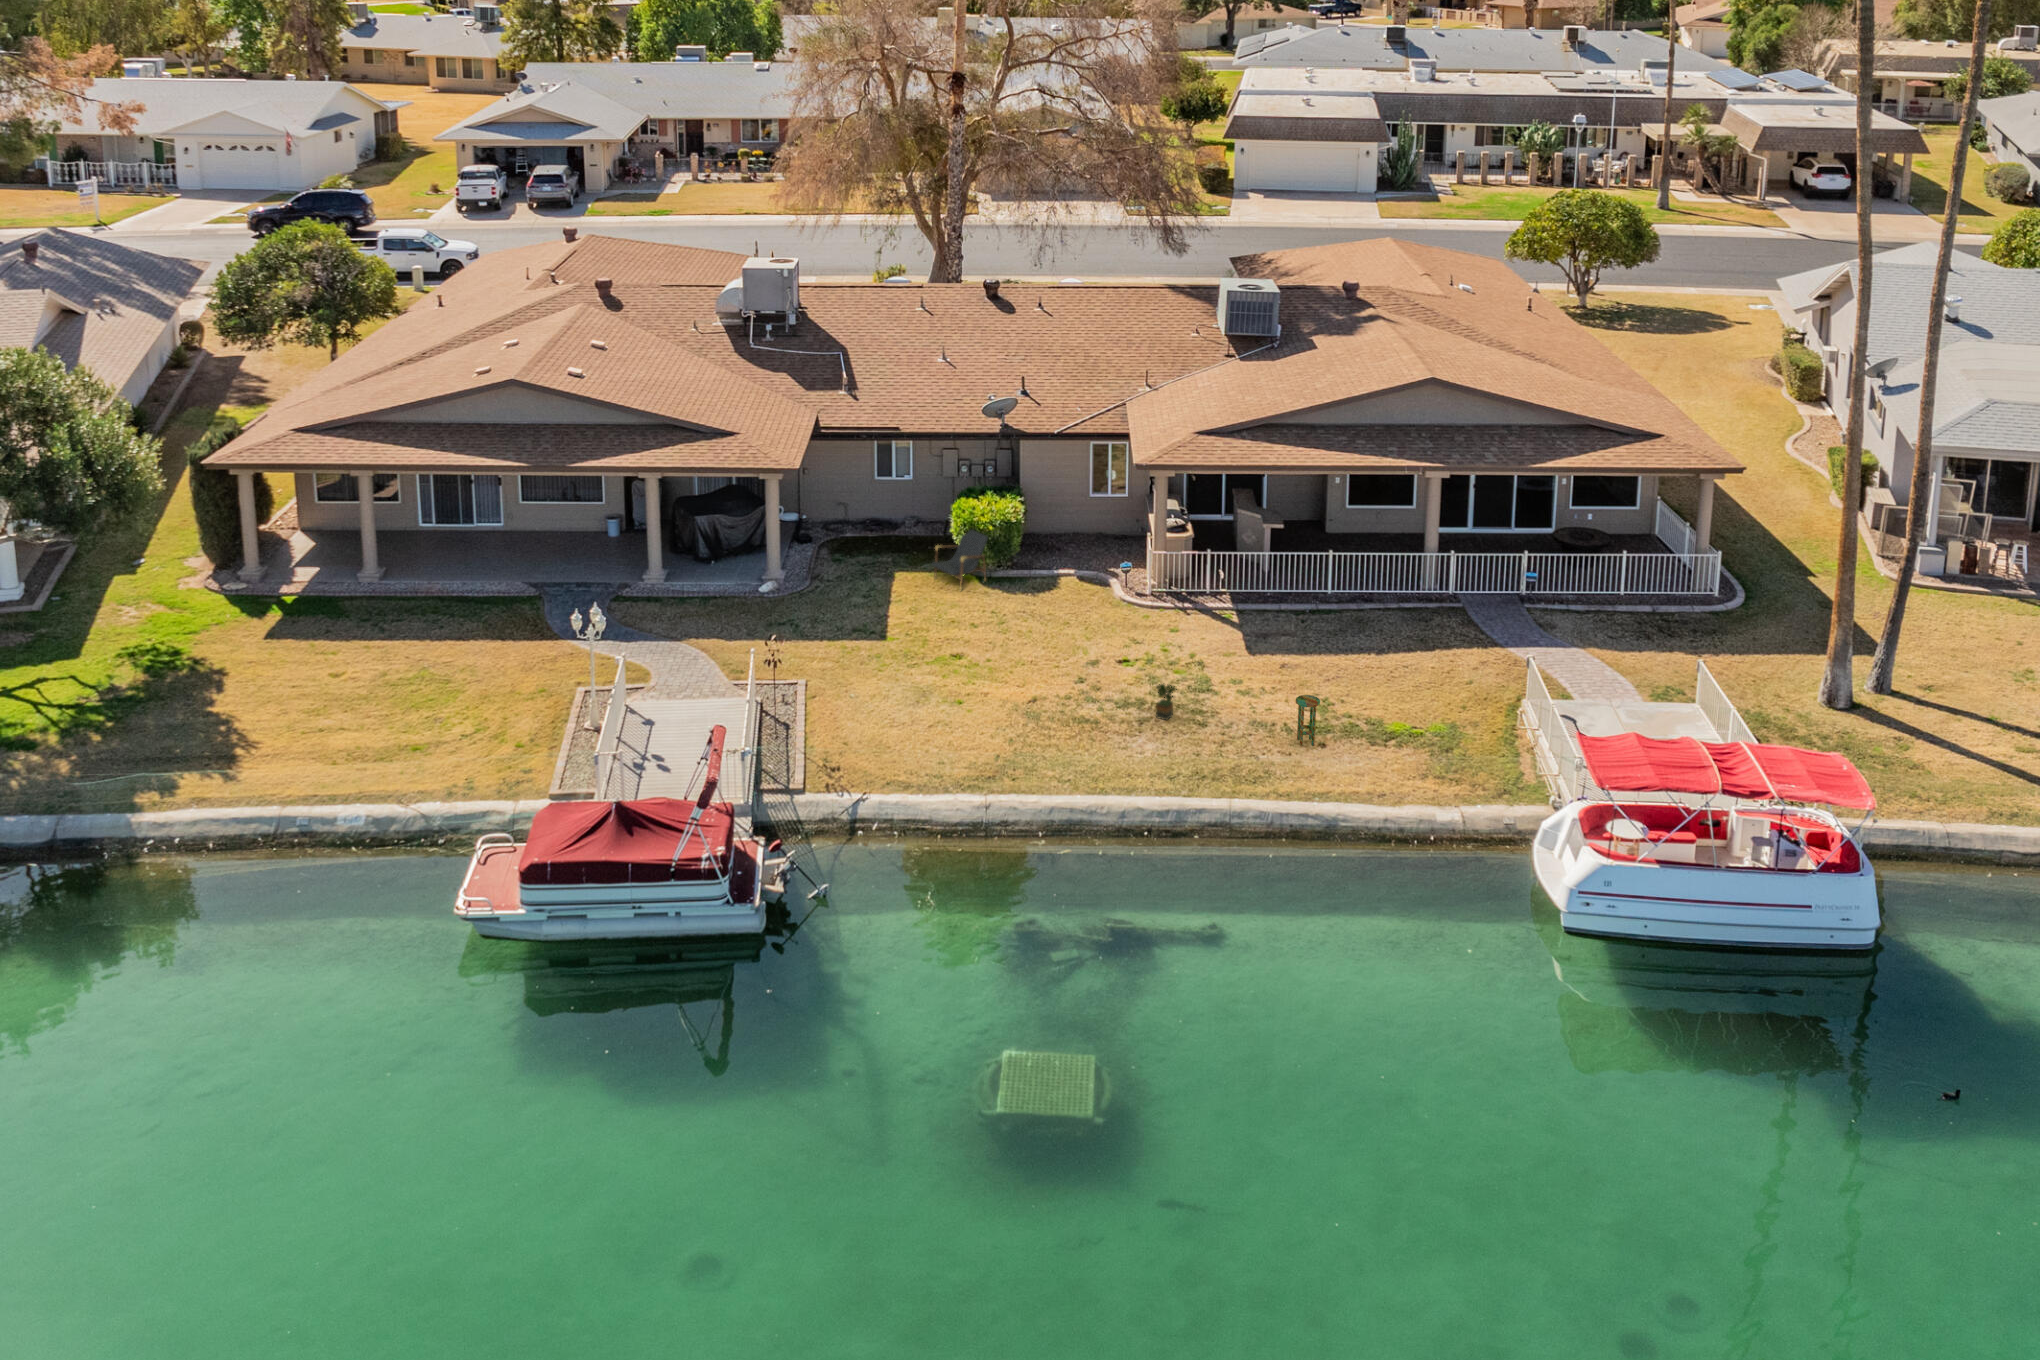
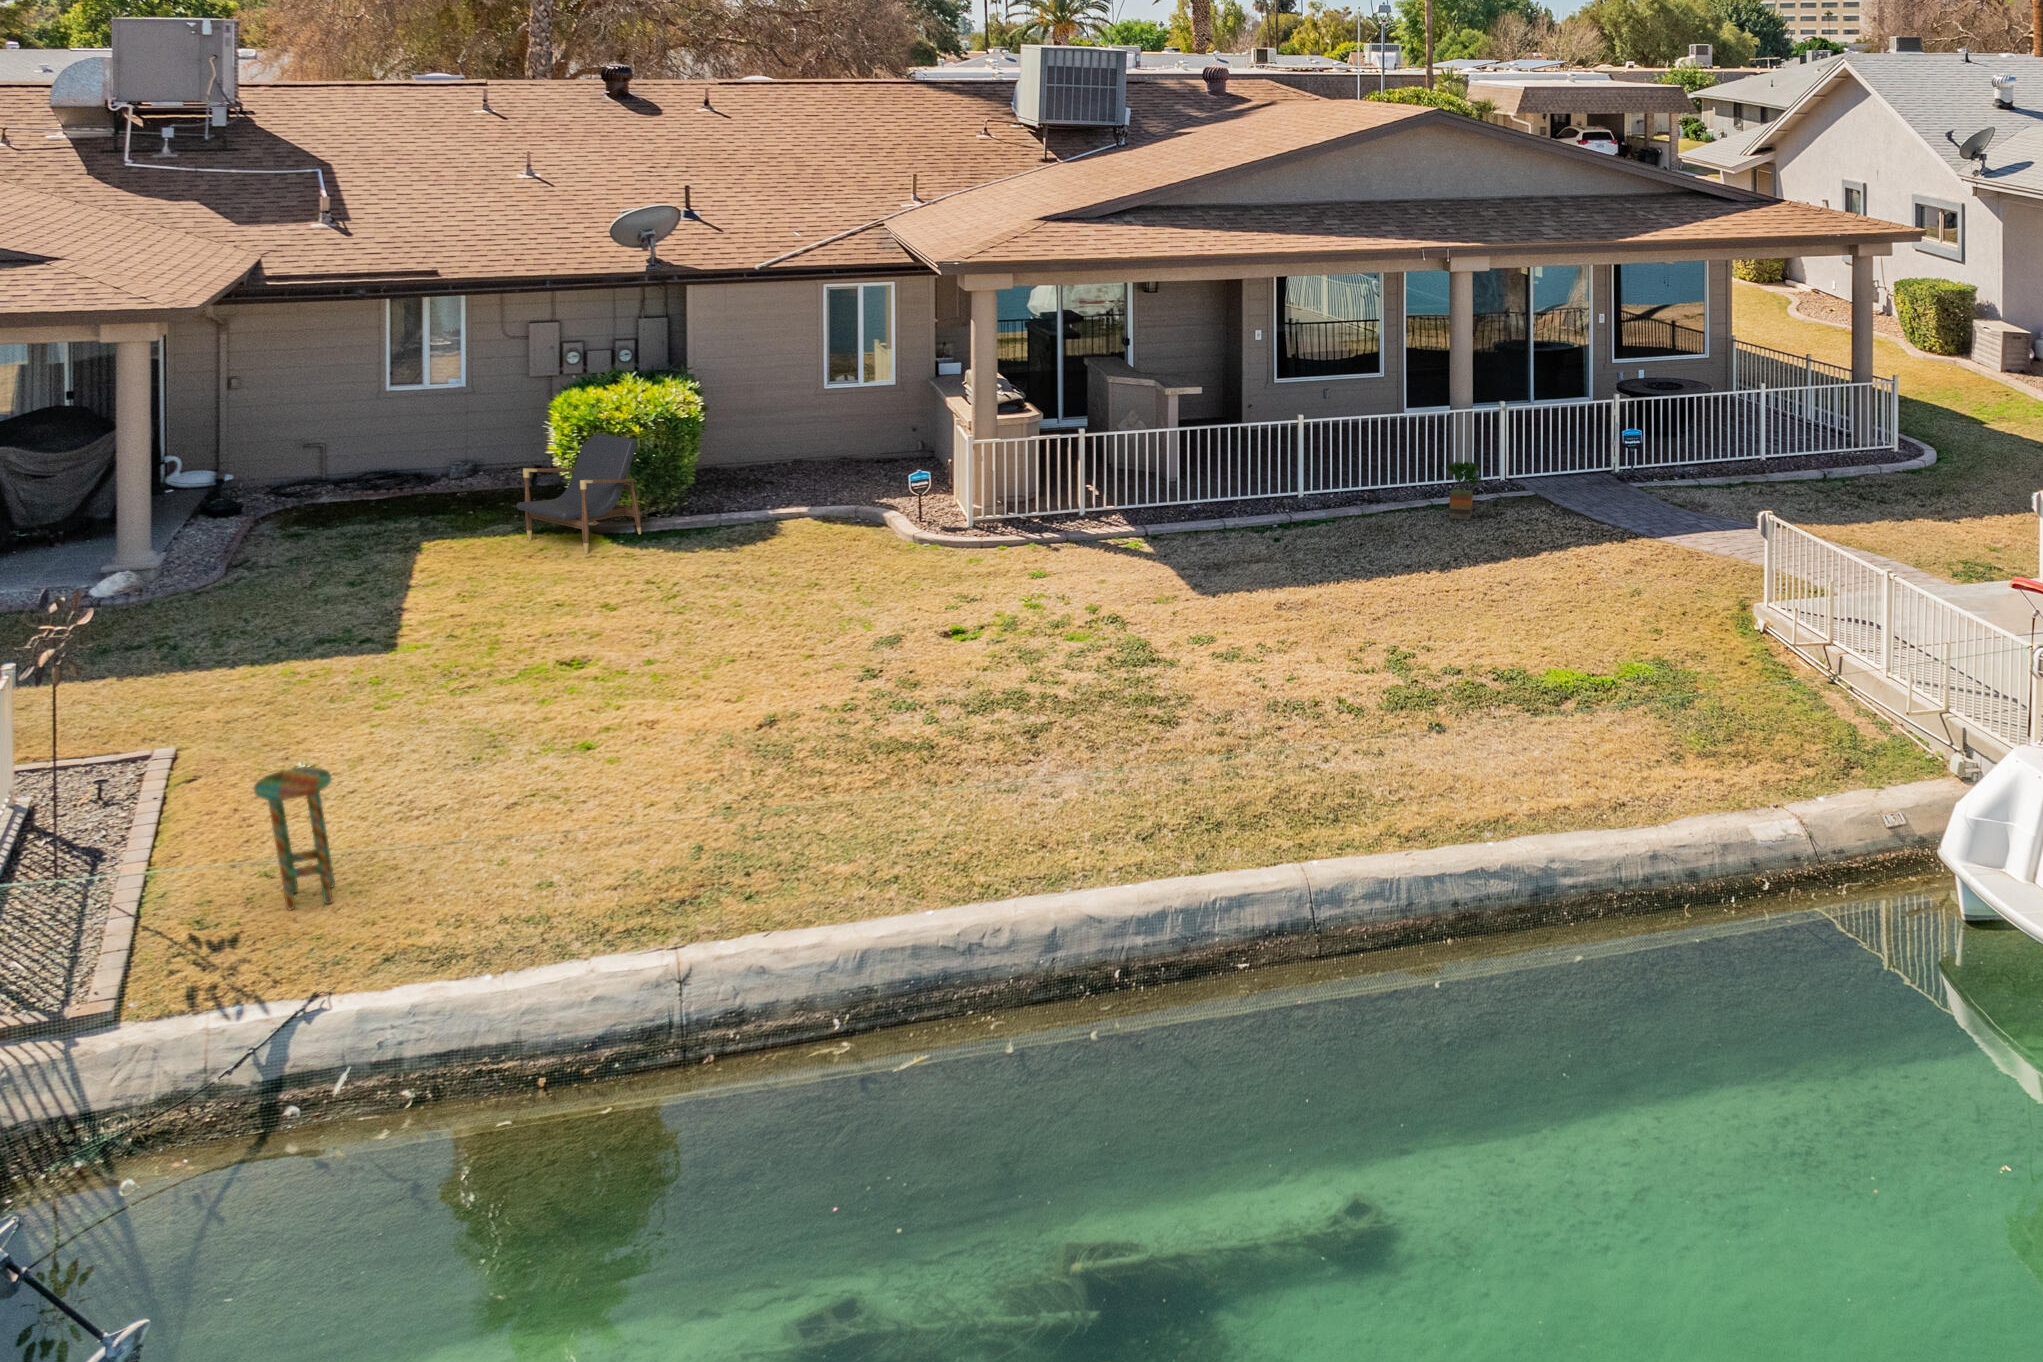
potted tree: present [1156,683,1177,720] -> present [1446,462,1481,520]
side table: present [1296,695,1320,746] -> present [254,767,335,910]

